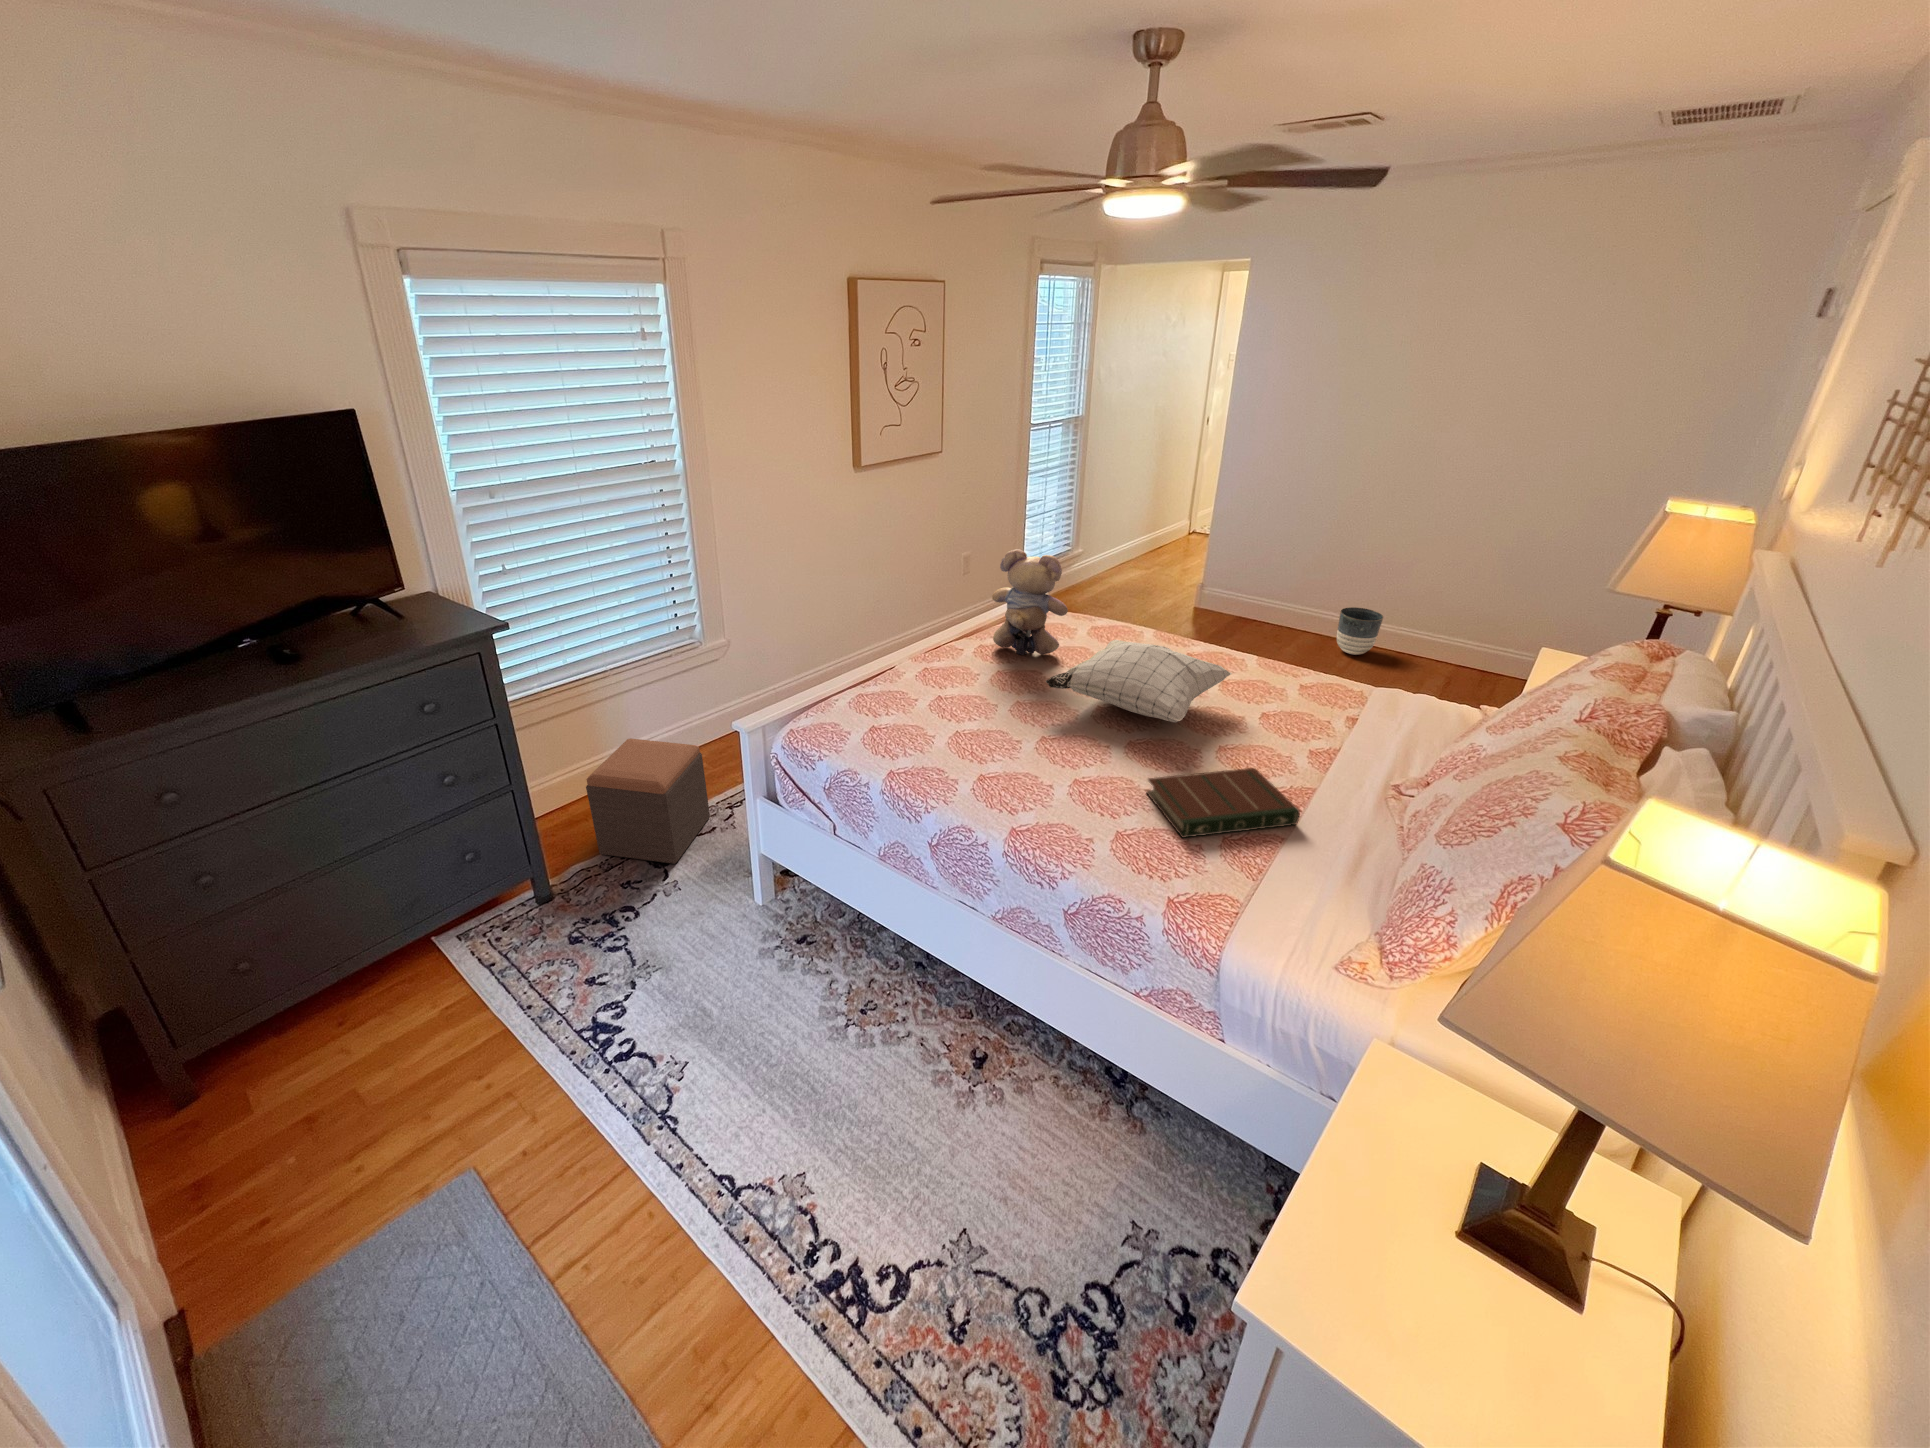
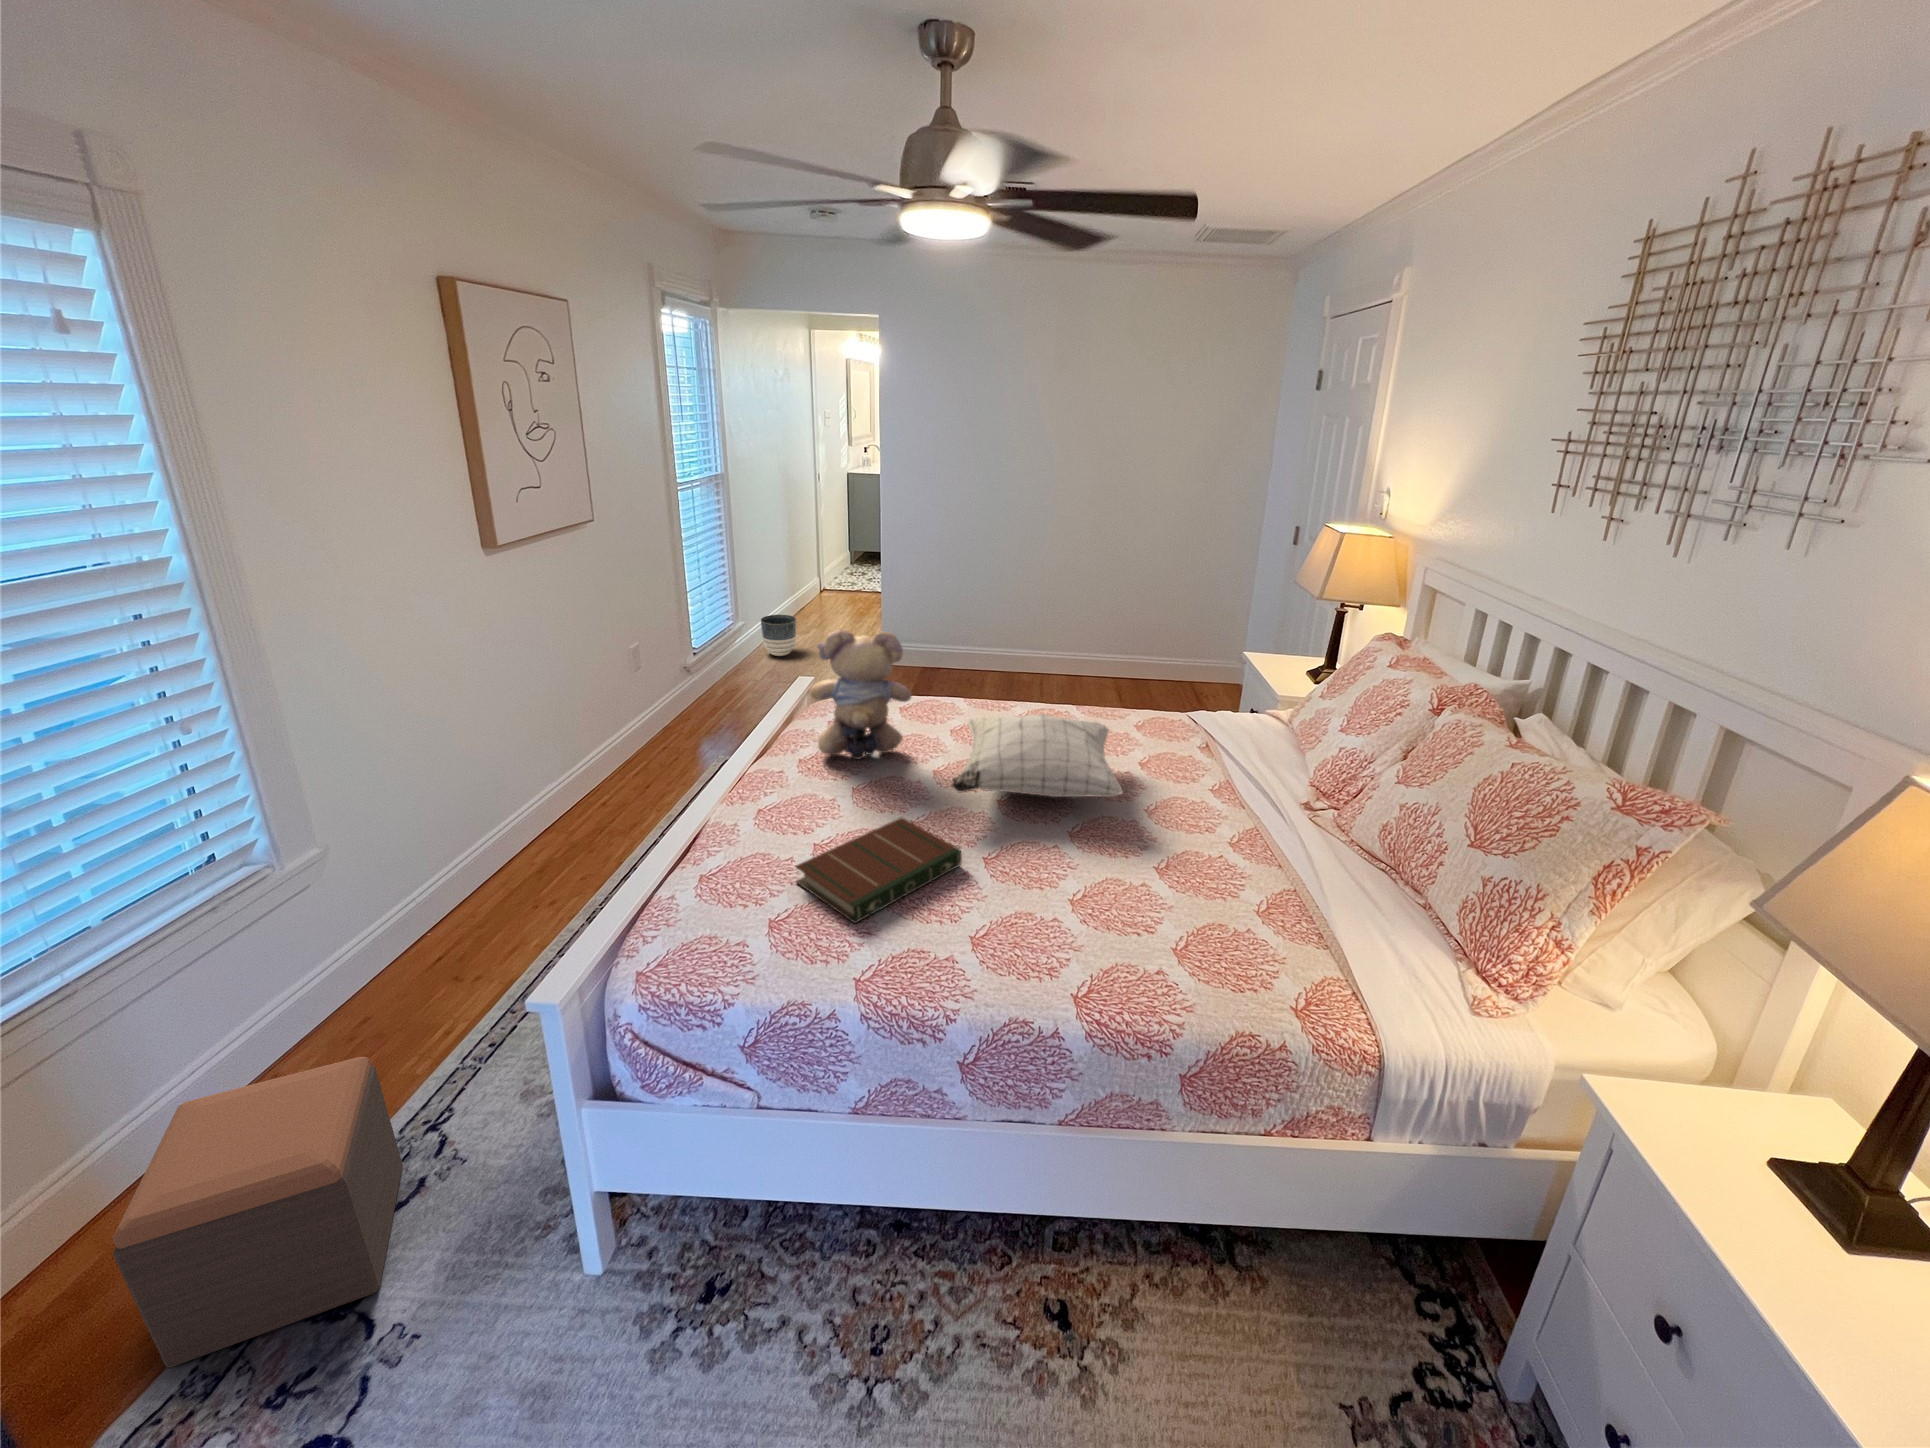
planter: present [1336,607,1383,655] -> present [761,615,796,656]
book: present [1147,768,1300,838] -> present [796,818,962,923]

